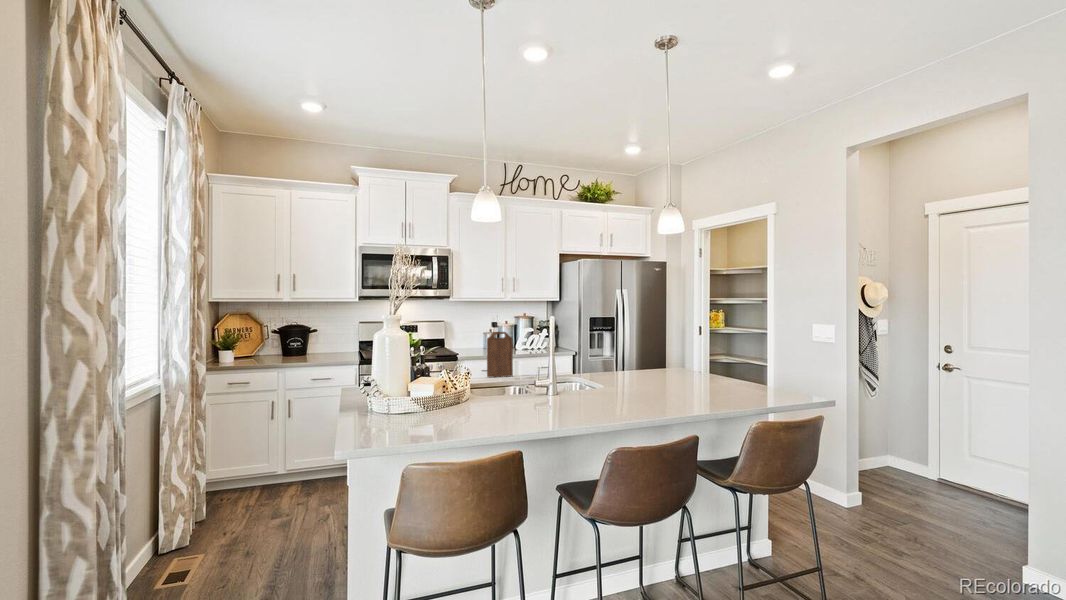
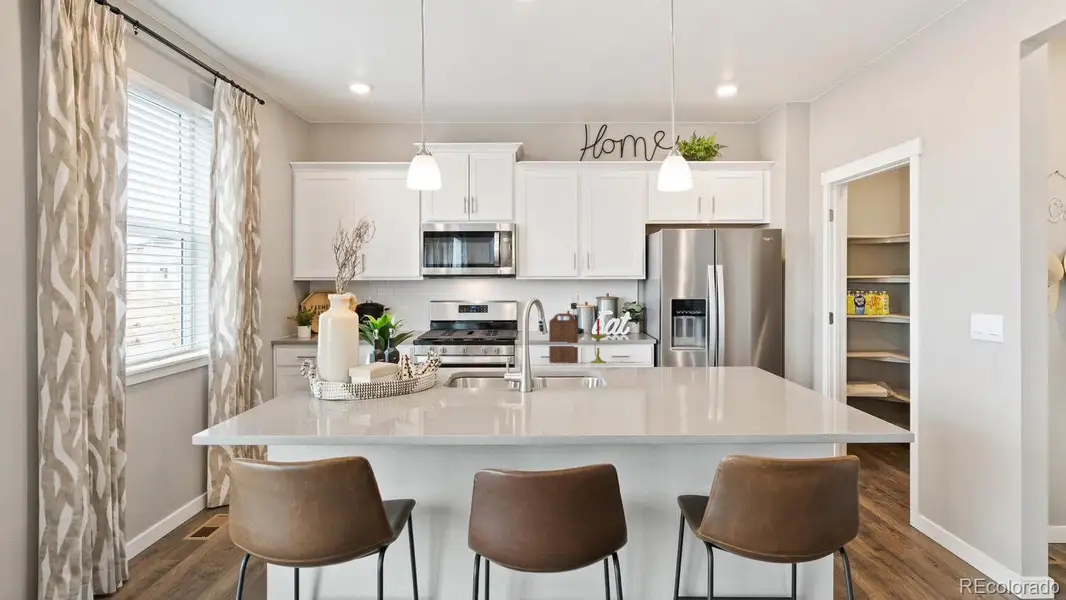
candle: none [521,335,537,376] -> present [590,319,607,363]

